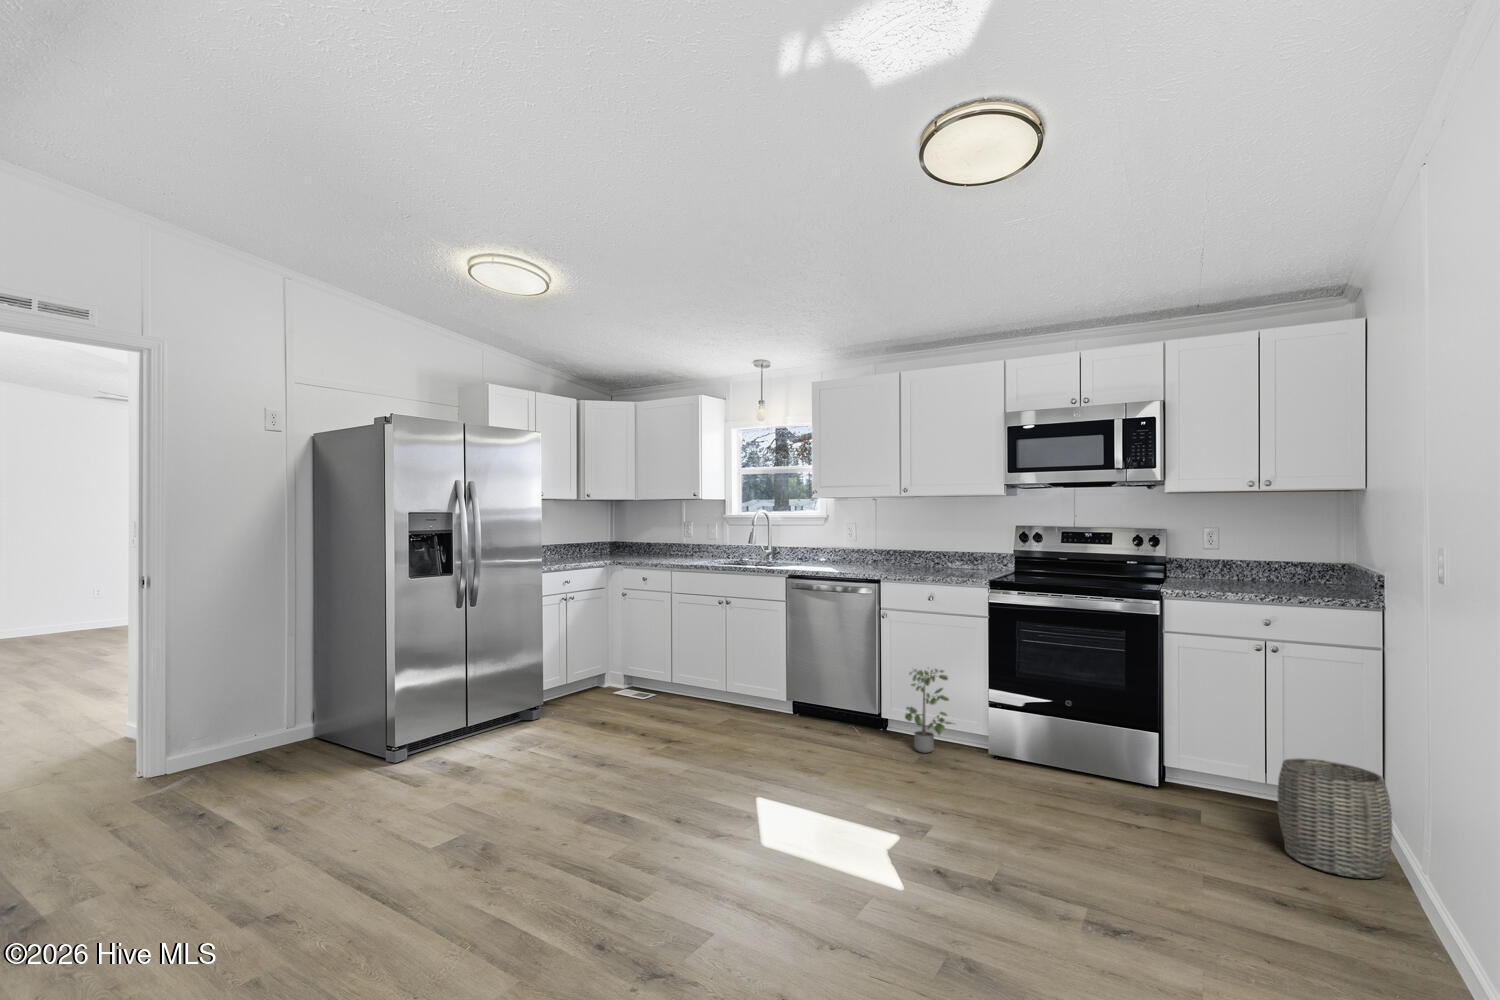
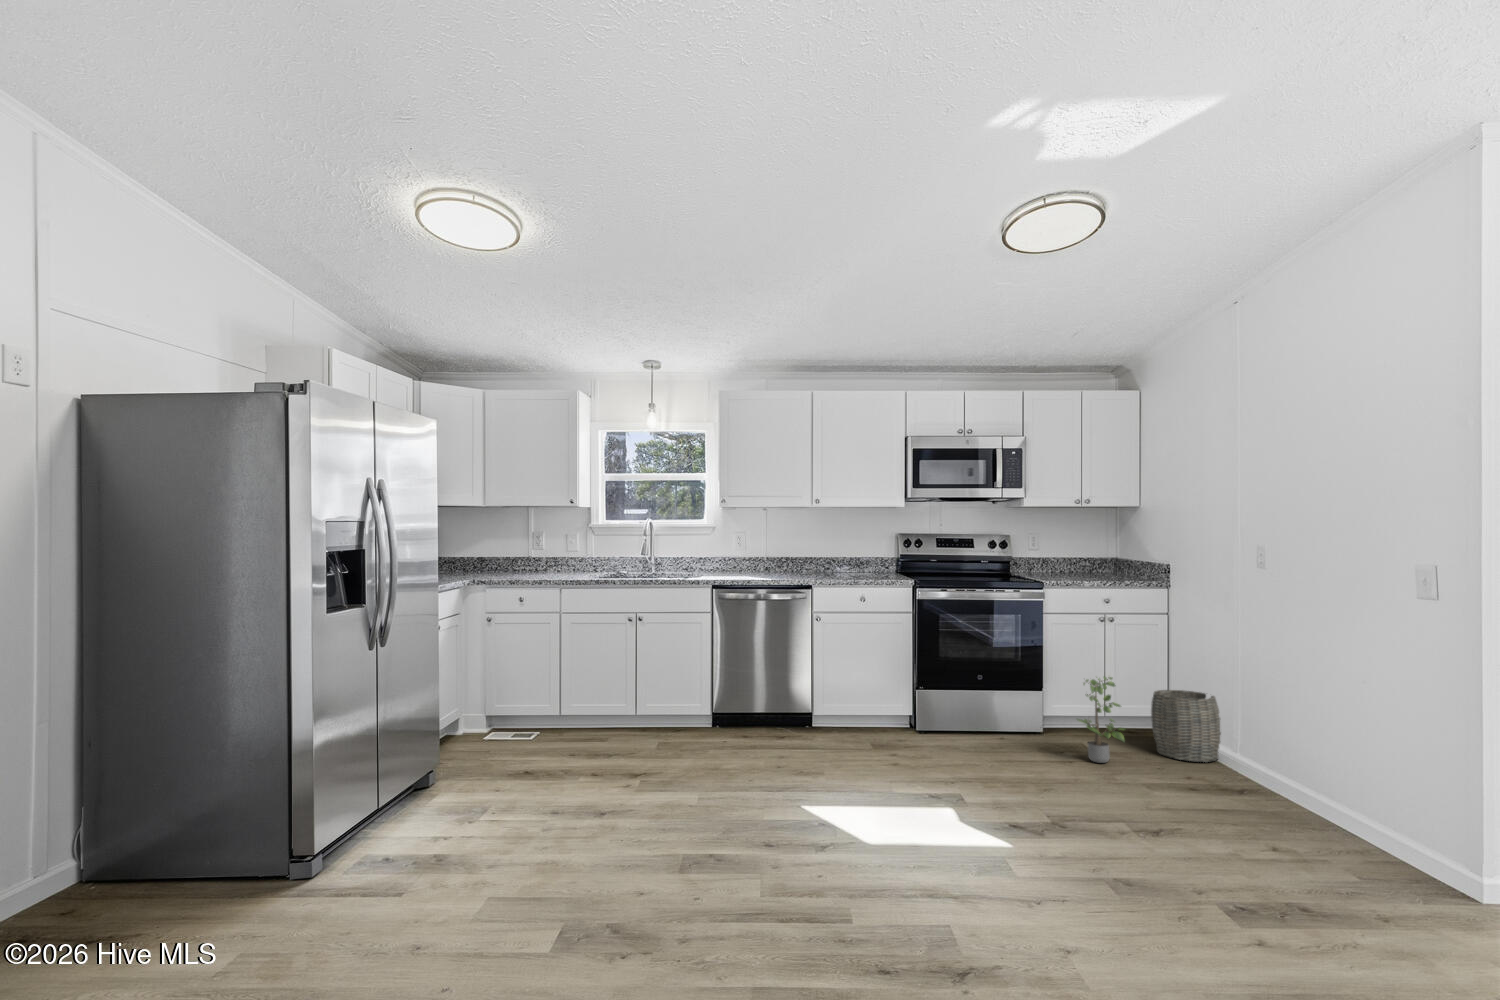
potted plant: present [905,667,952,753] -> present [1078,677,1125,763]

